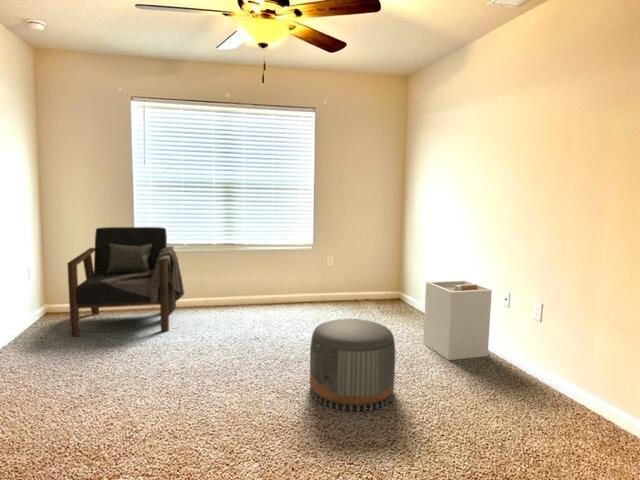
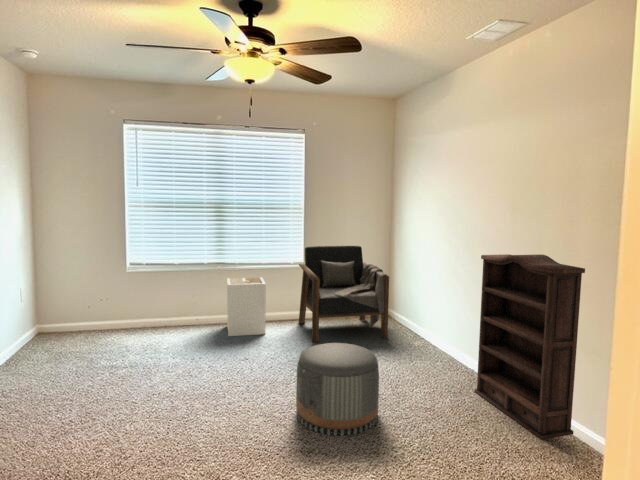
armchair: present [67,227,184,336] -> present [299,246,389,342]
bookshelf: none [491,228,613,417] -> present [475,254,585,439]
laundry hamper: present [423,280,492,360] -> present [227,277,266,336]

